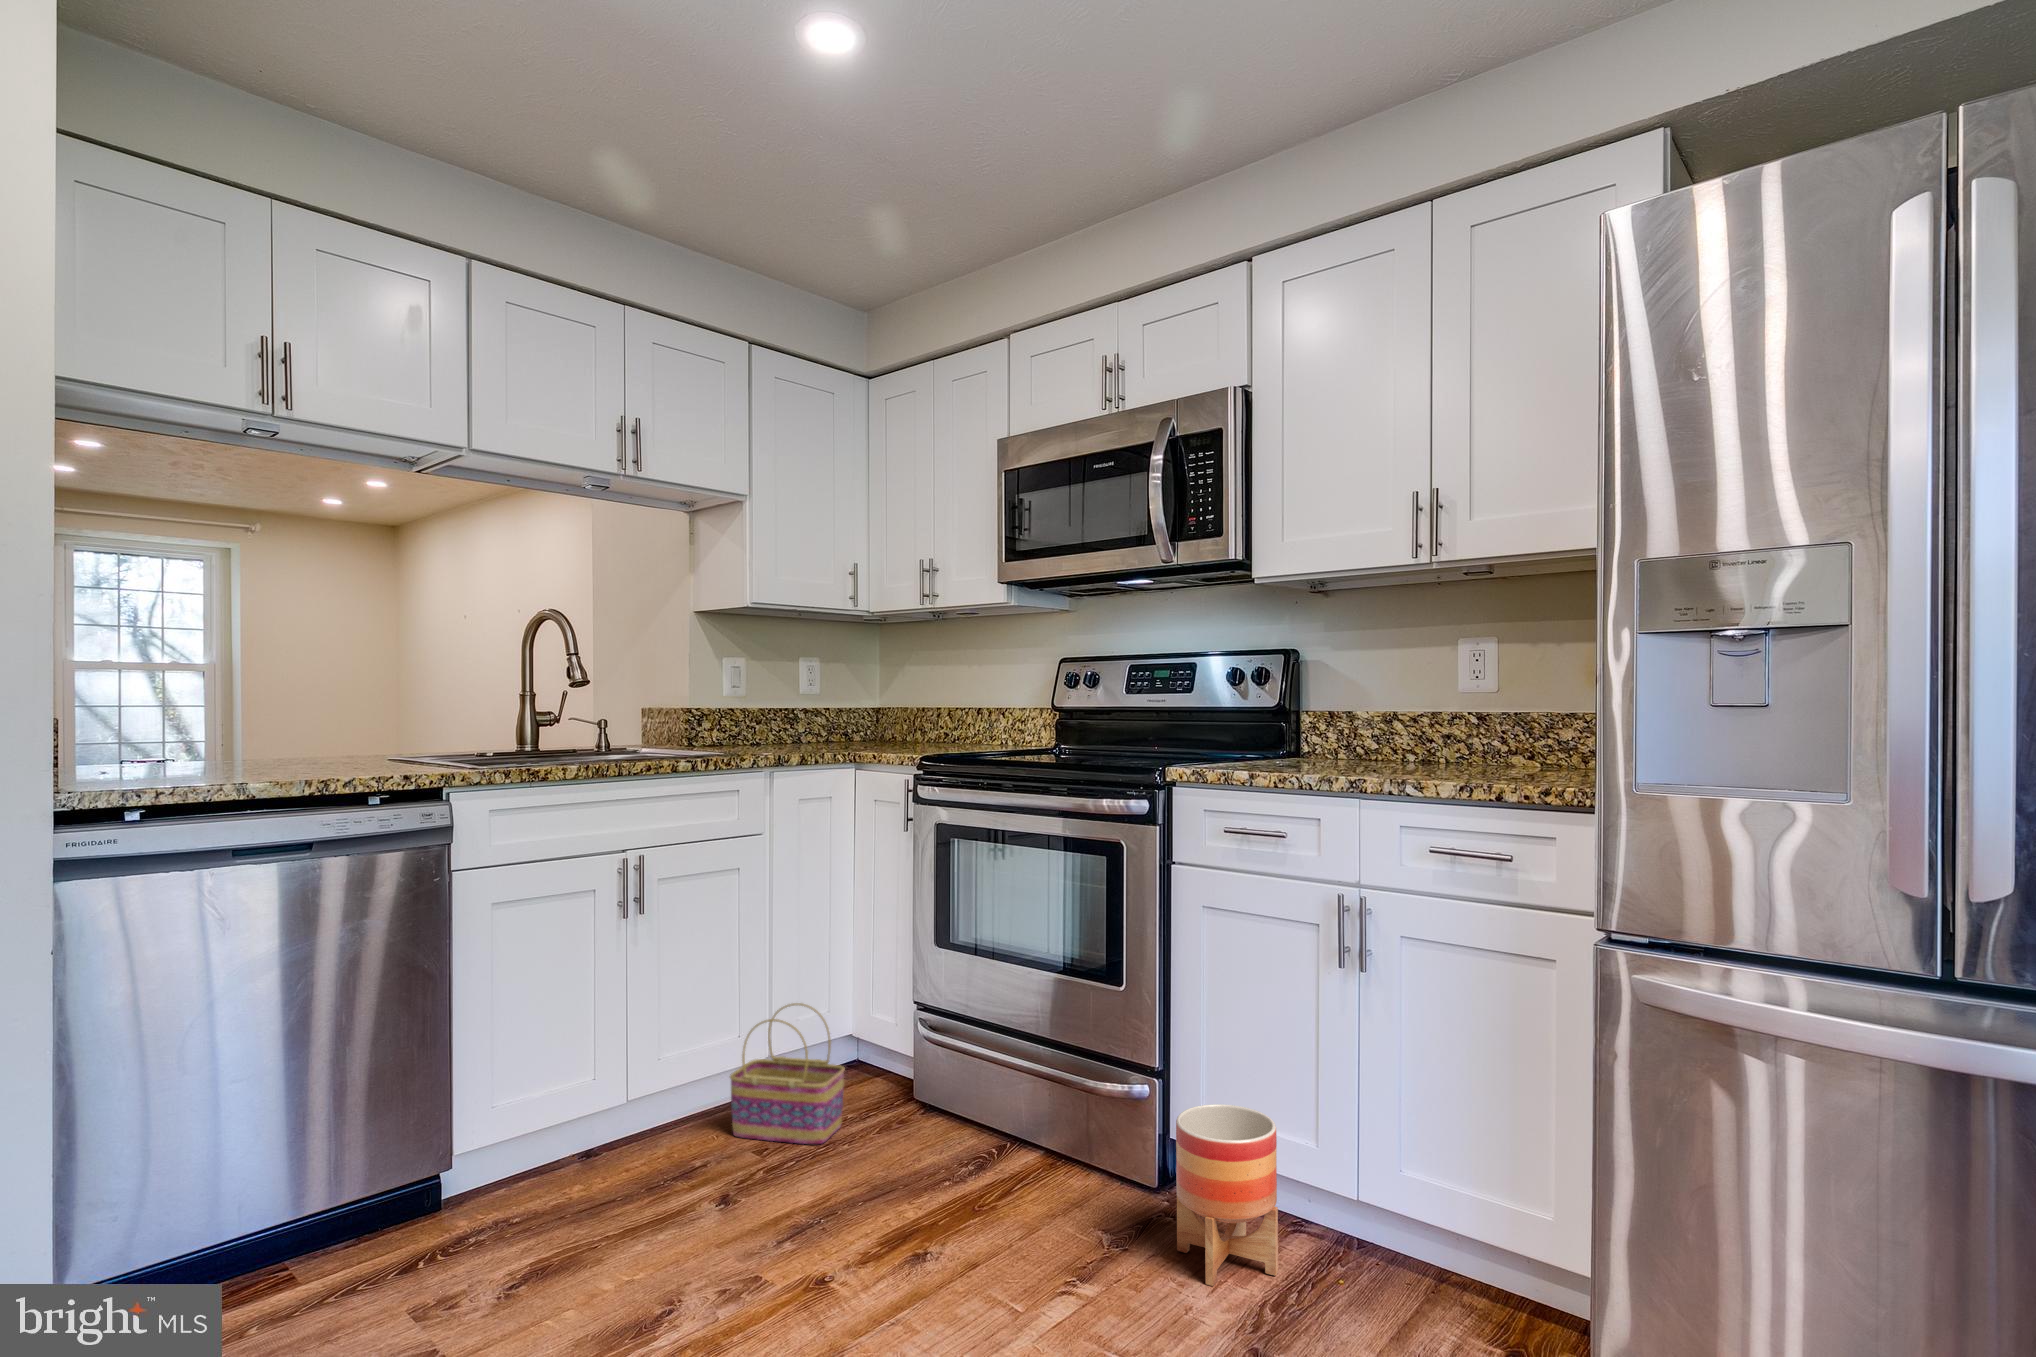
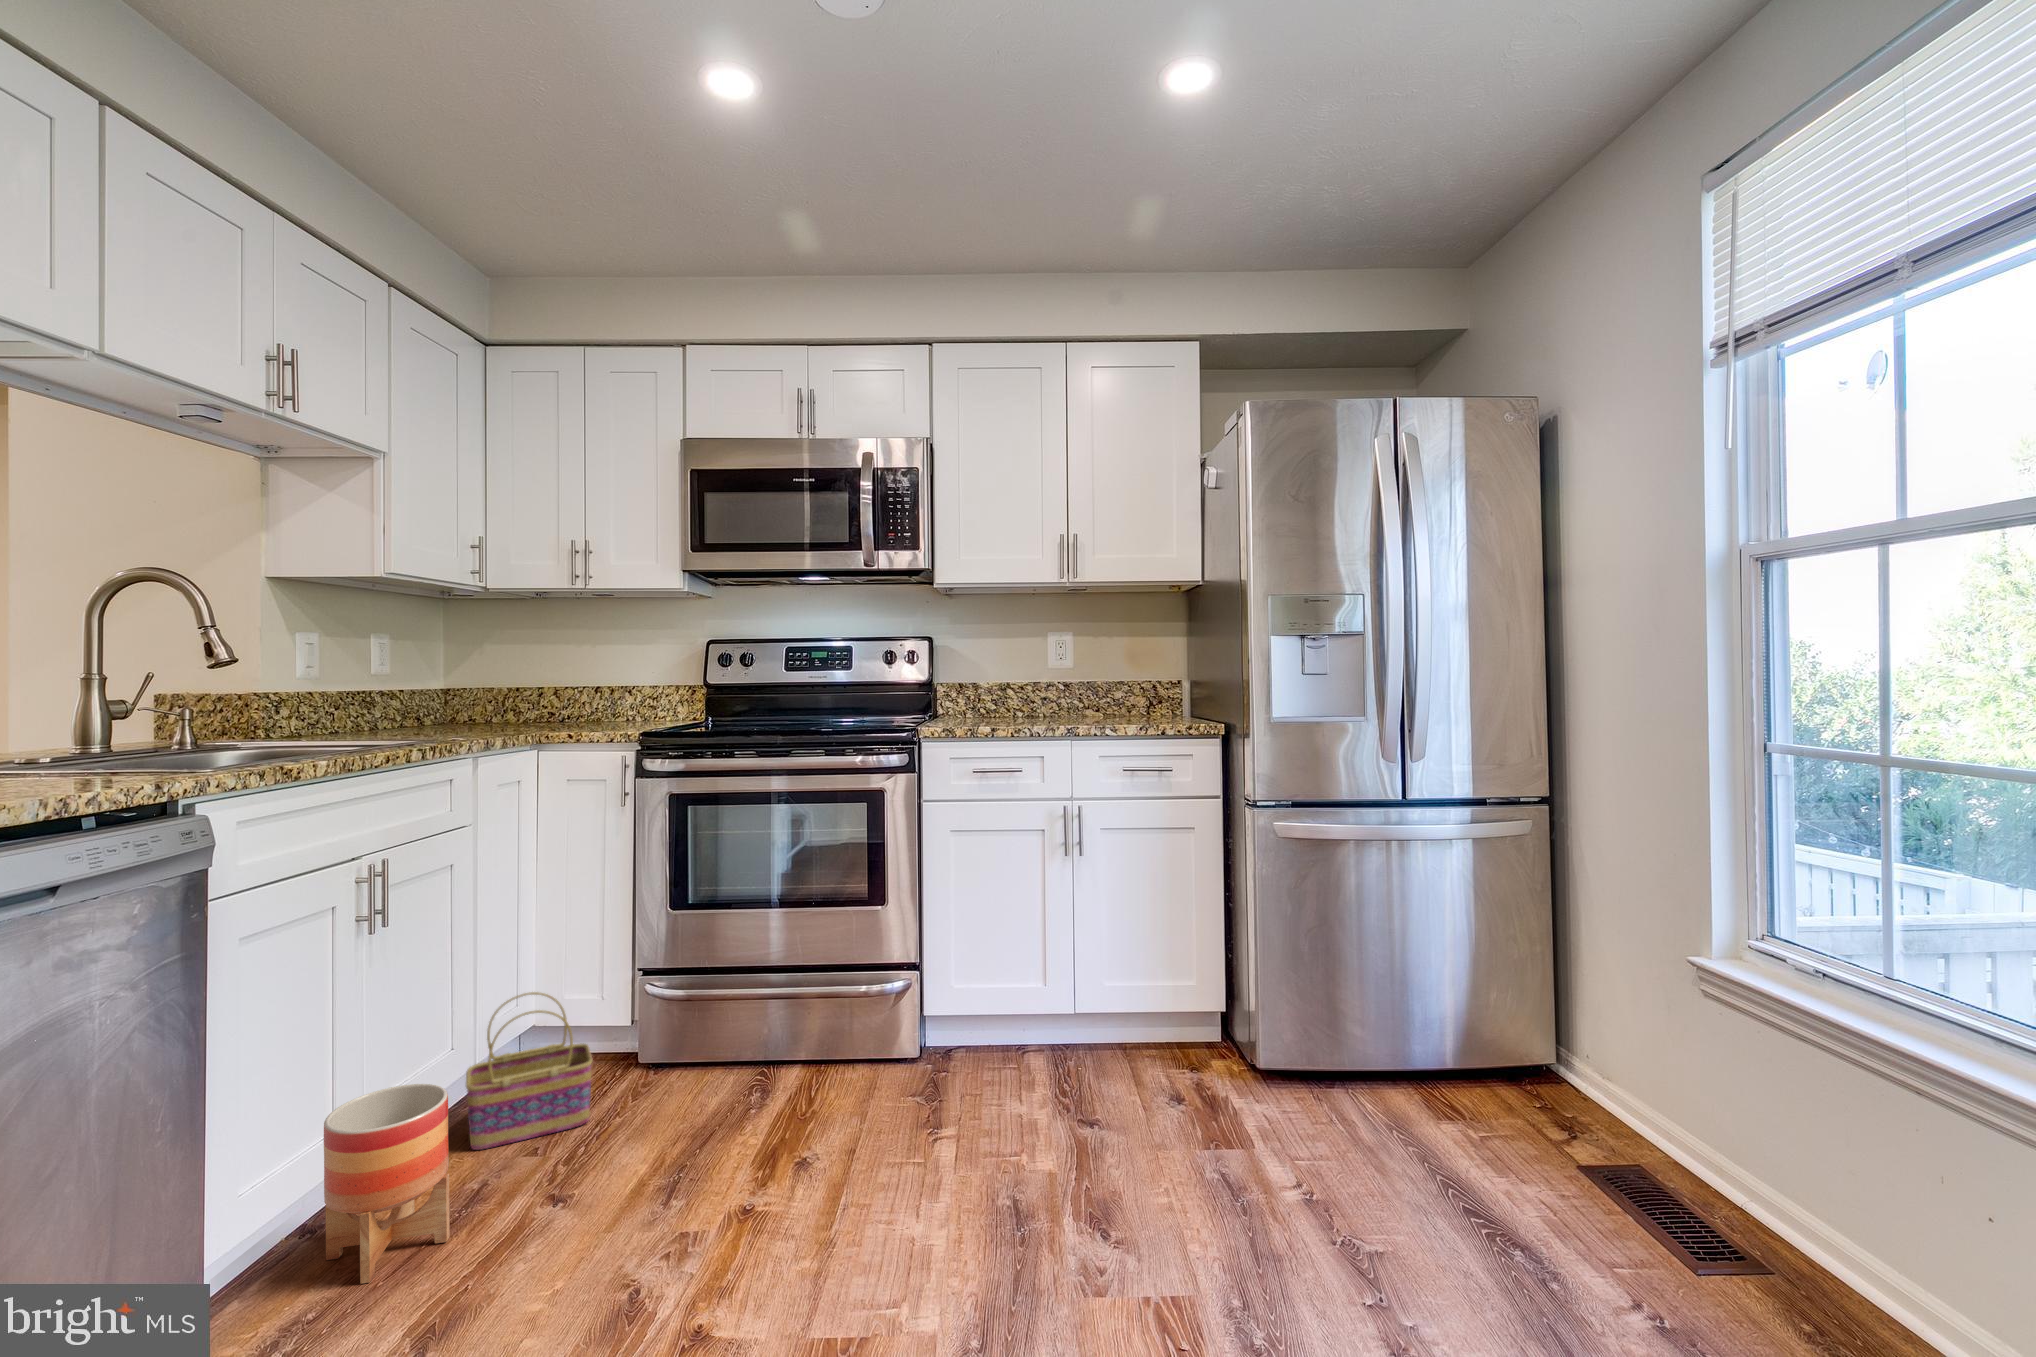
planter: present [1176,1104,1278,1286] -> present [324,1084,450,1284]

